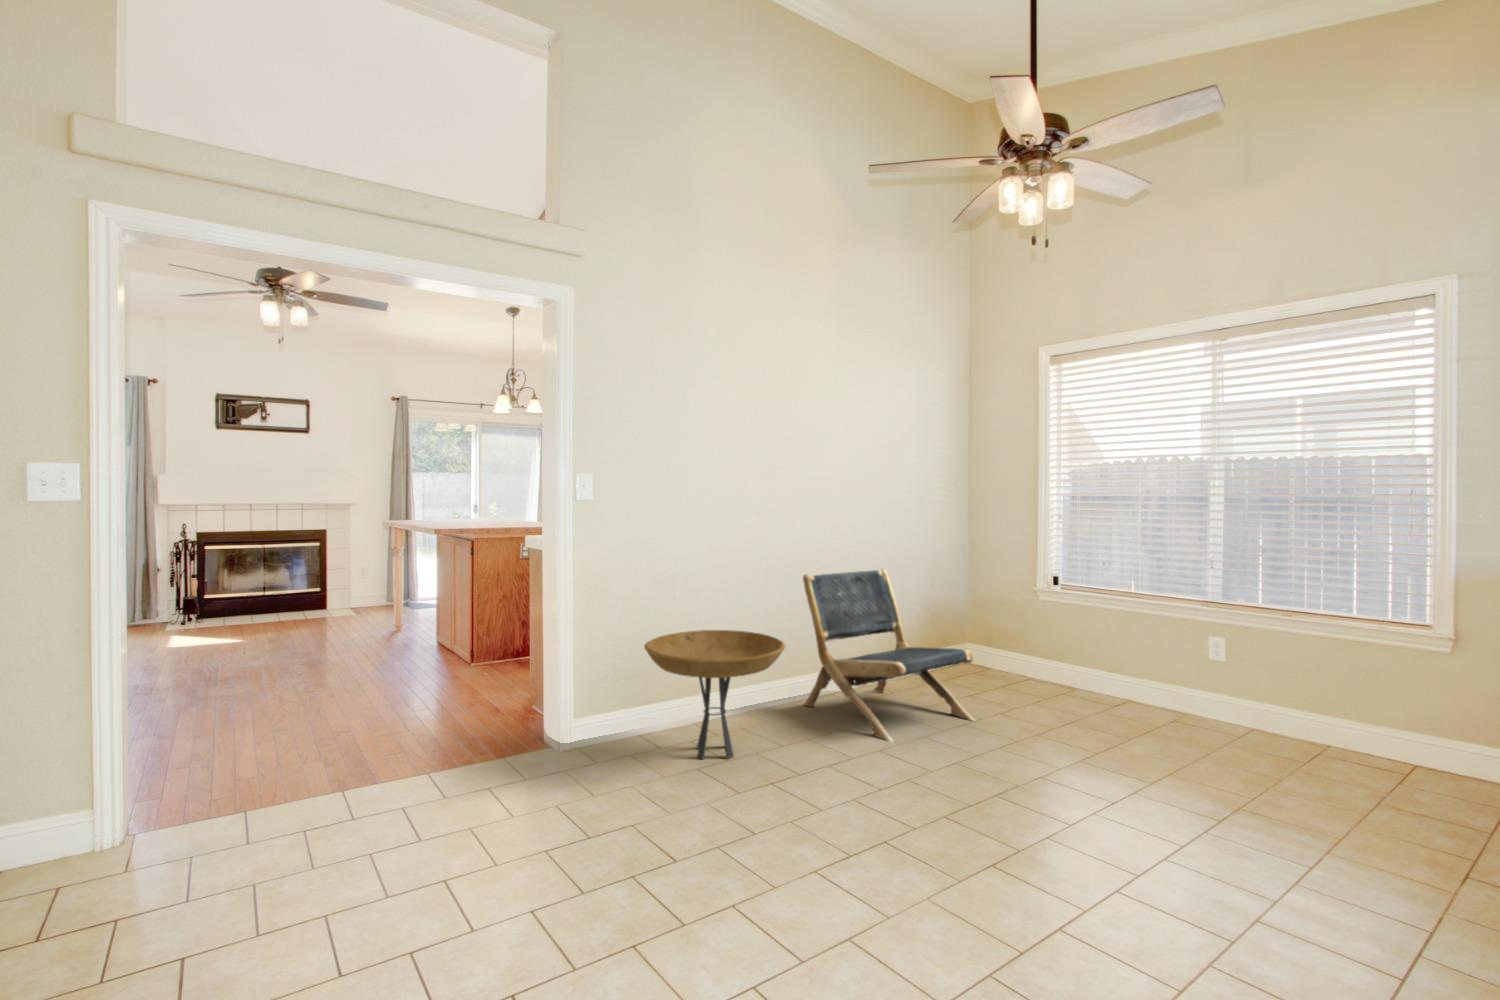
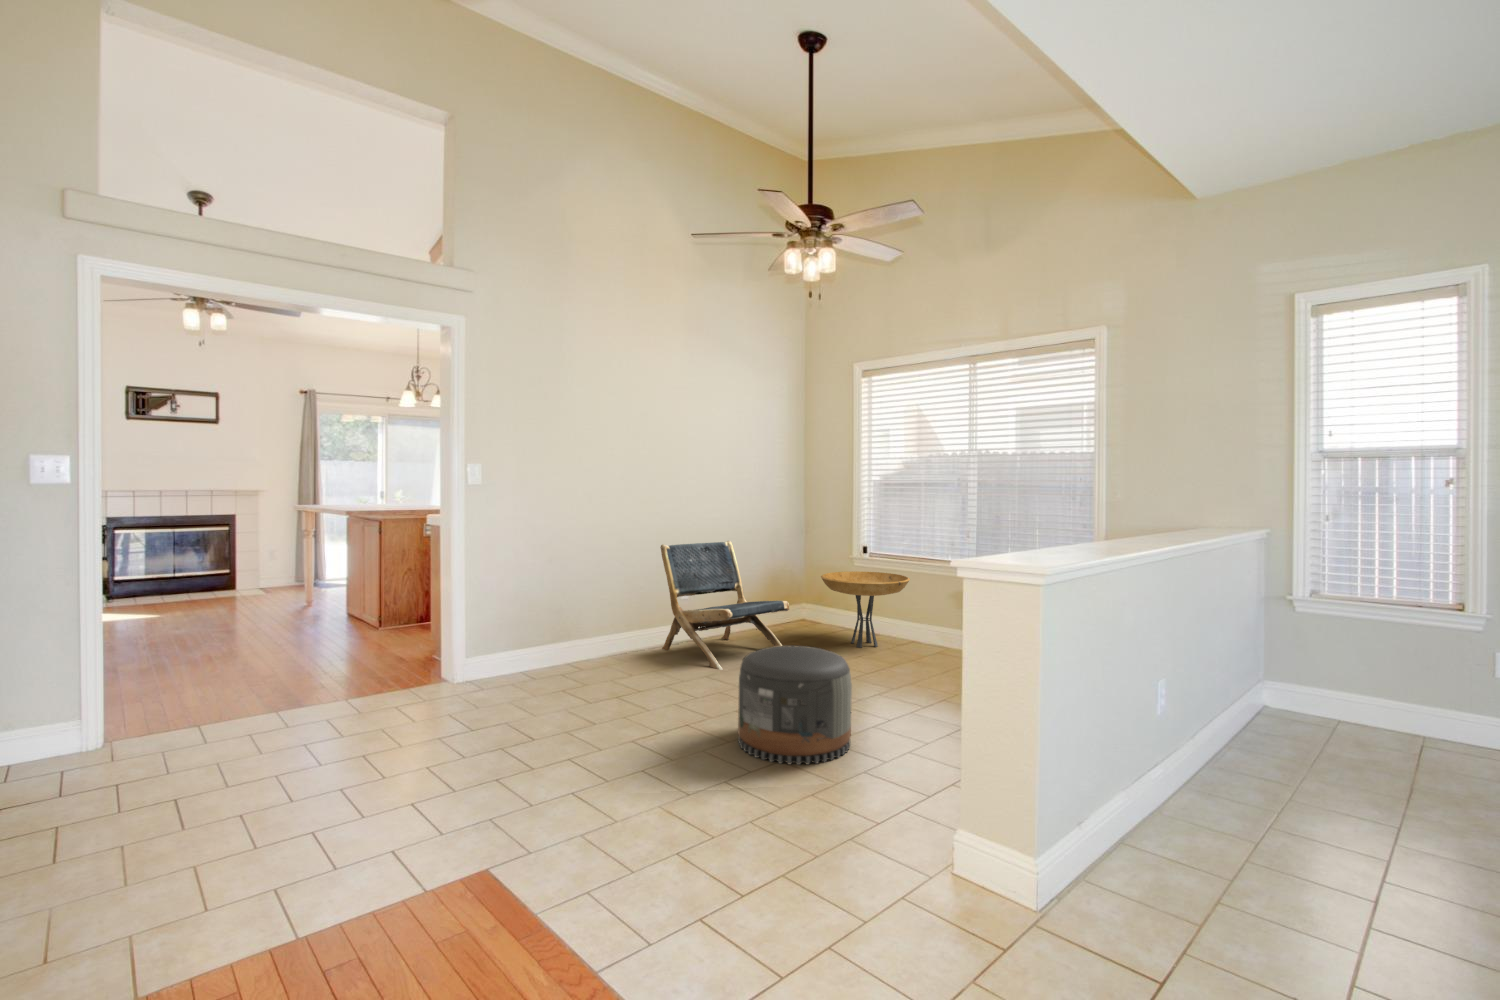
side table: present [644,630,785,759] -> present [821,571,910,648]
pouf: none [966,738,1150,941] -> present [738,646,852,765]

